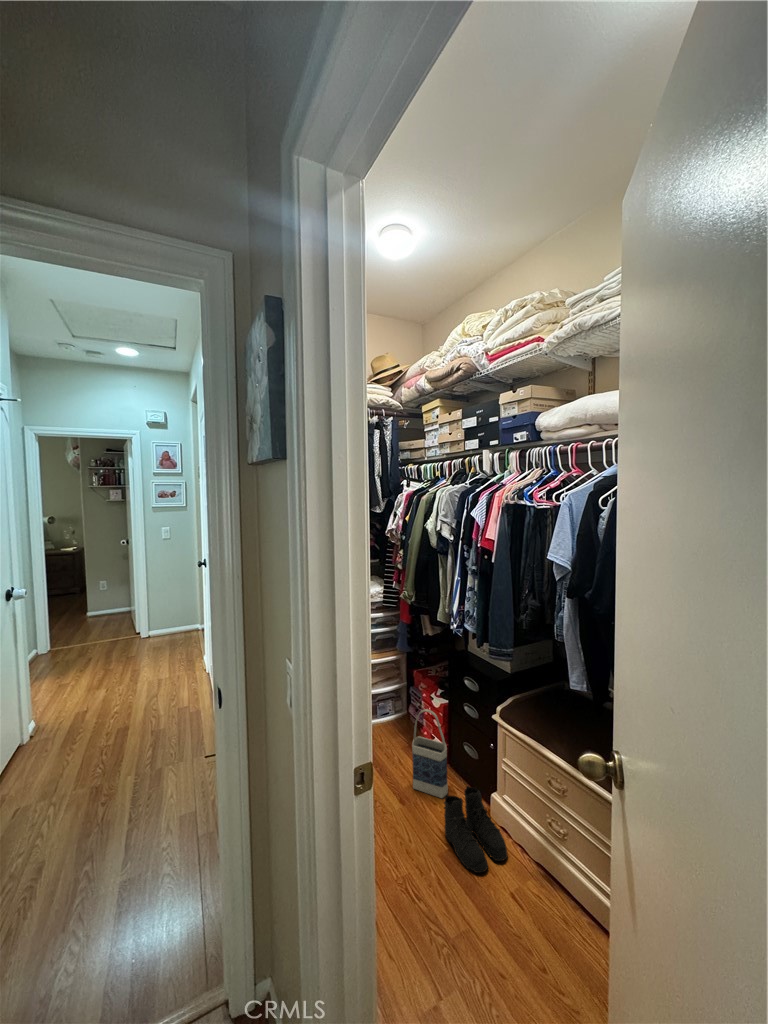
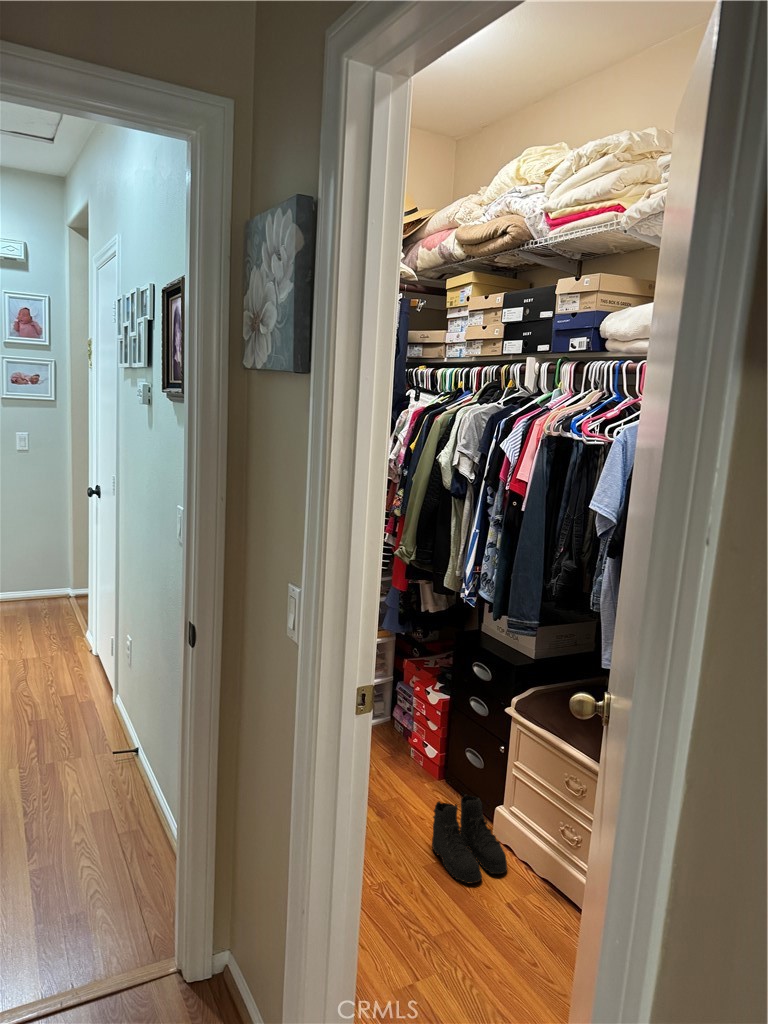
bag: present [412,709,448,798] -> none [394,702,442,813]

